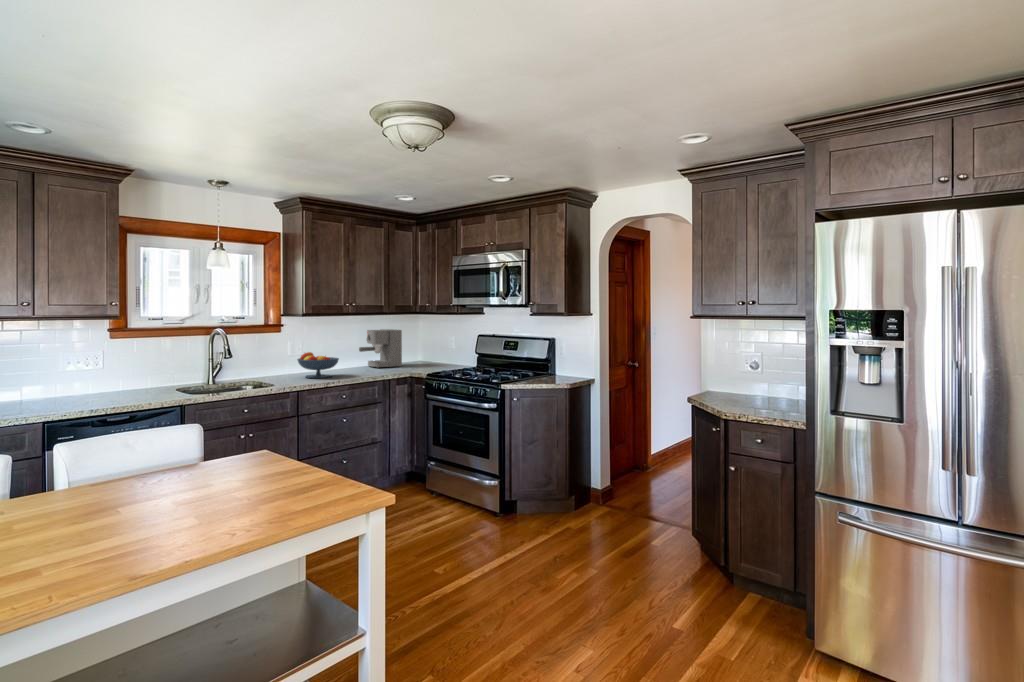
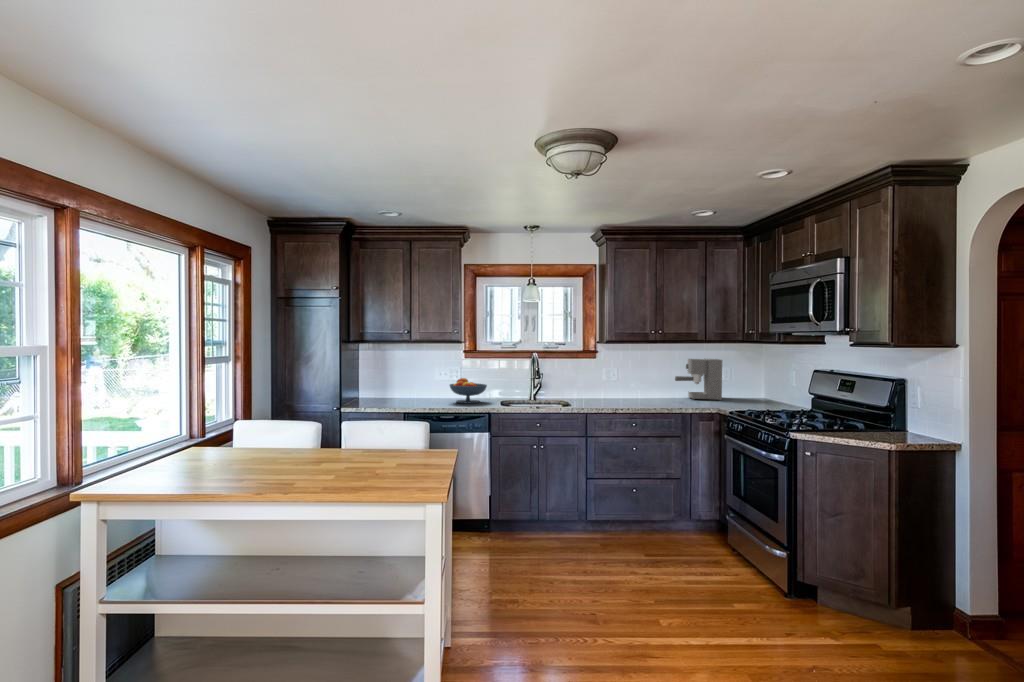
fruit bowl: present [297,352,339,378] -> present [450,378,487,404]

